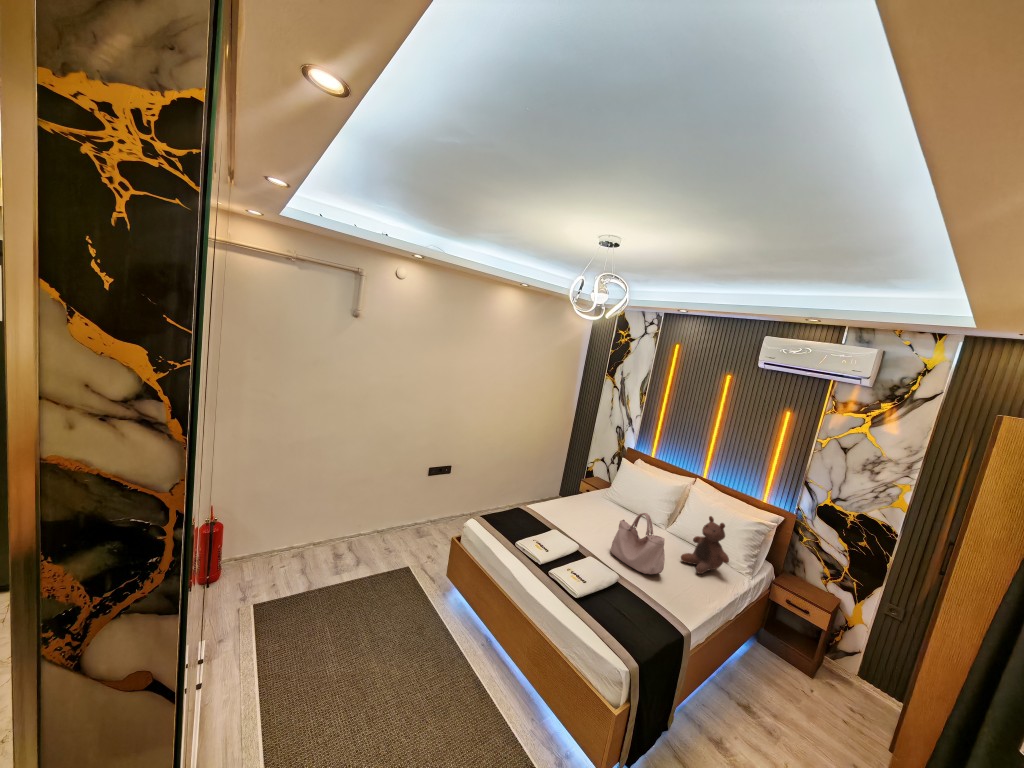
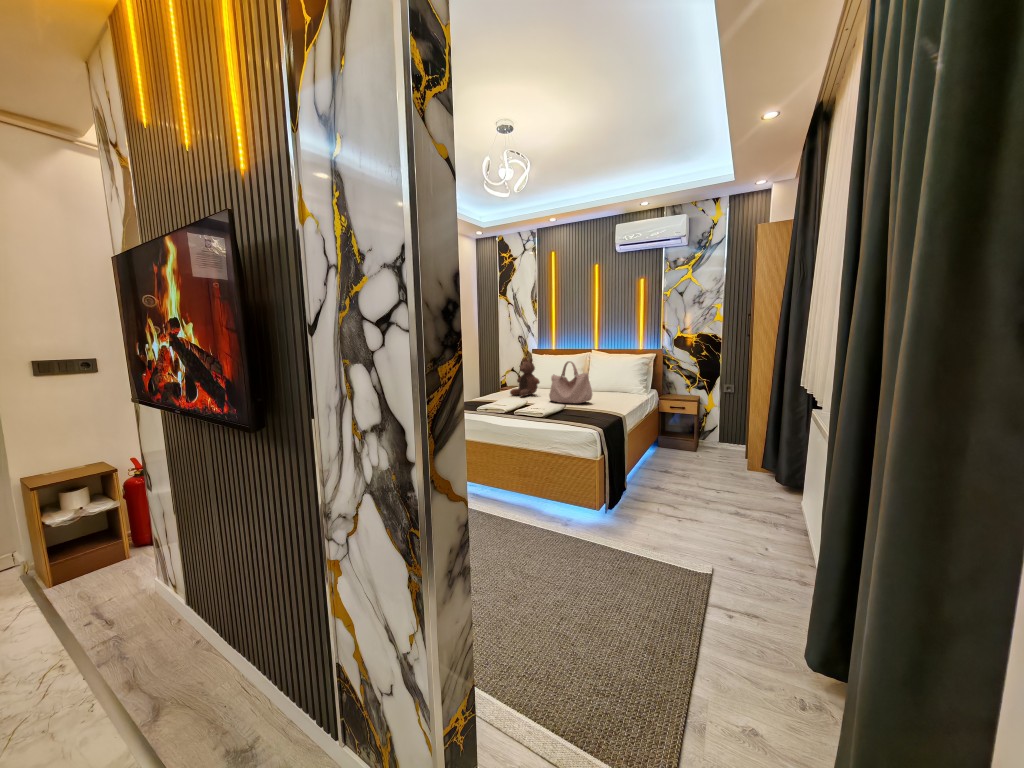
stuffed bear: present [681,516,729,574] -> present [510,358,540,396]

